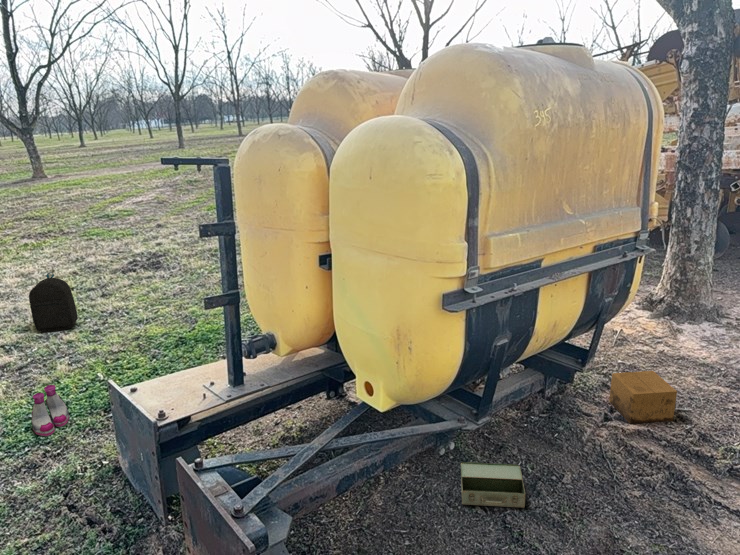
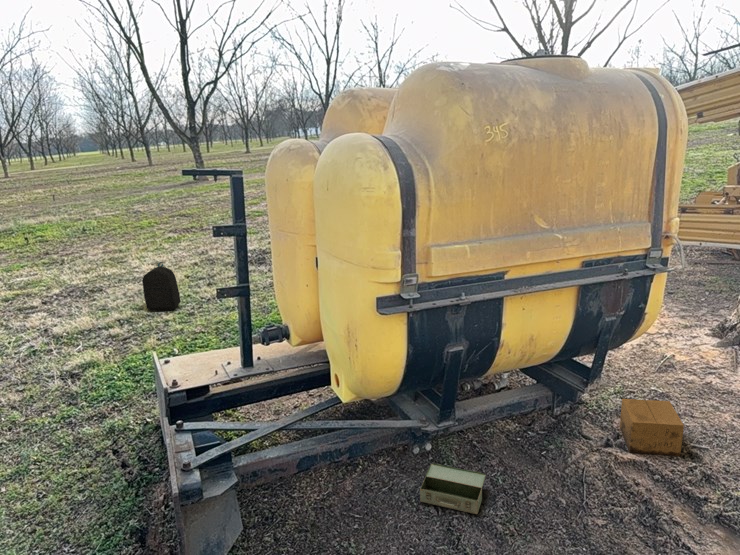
boots: present [31,385,69,436] -> none [112,353,142,395]

